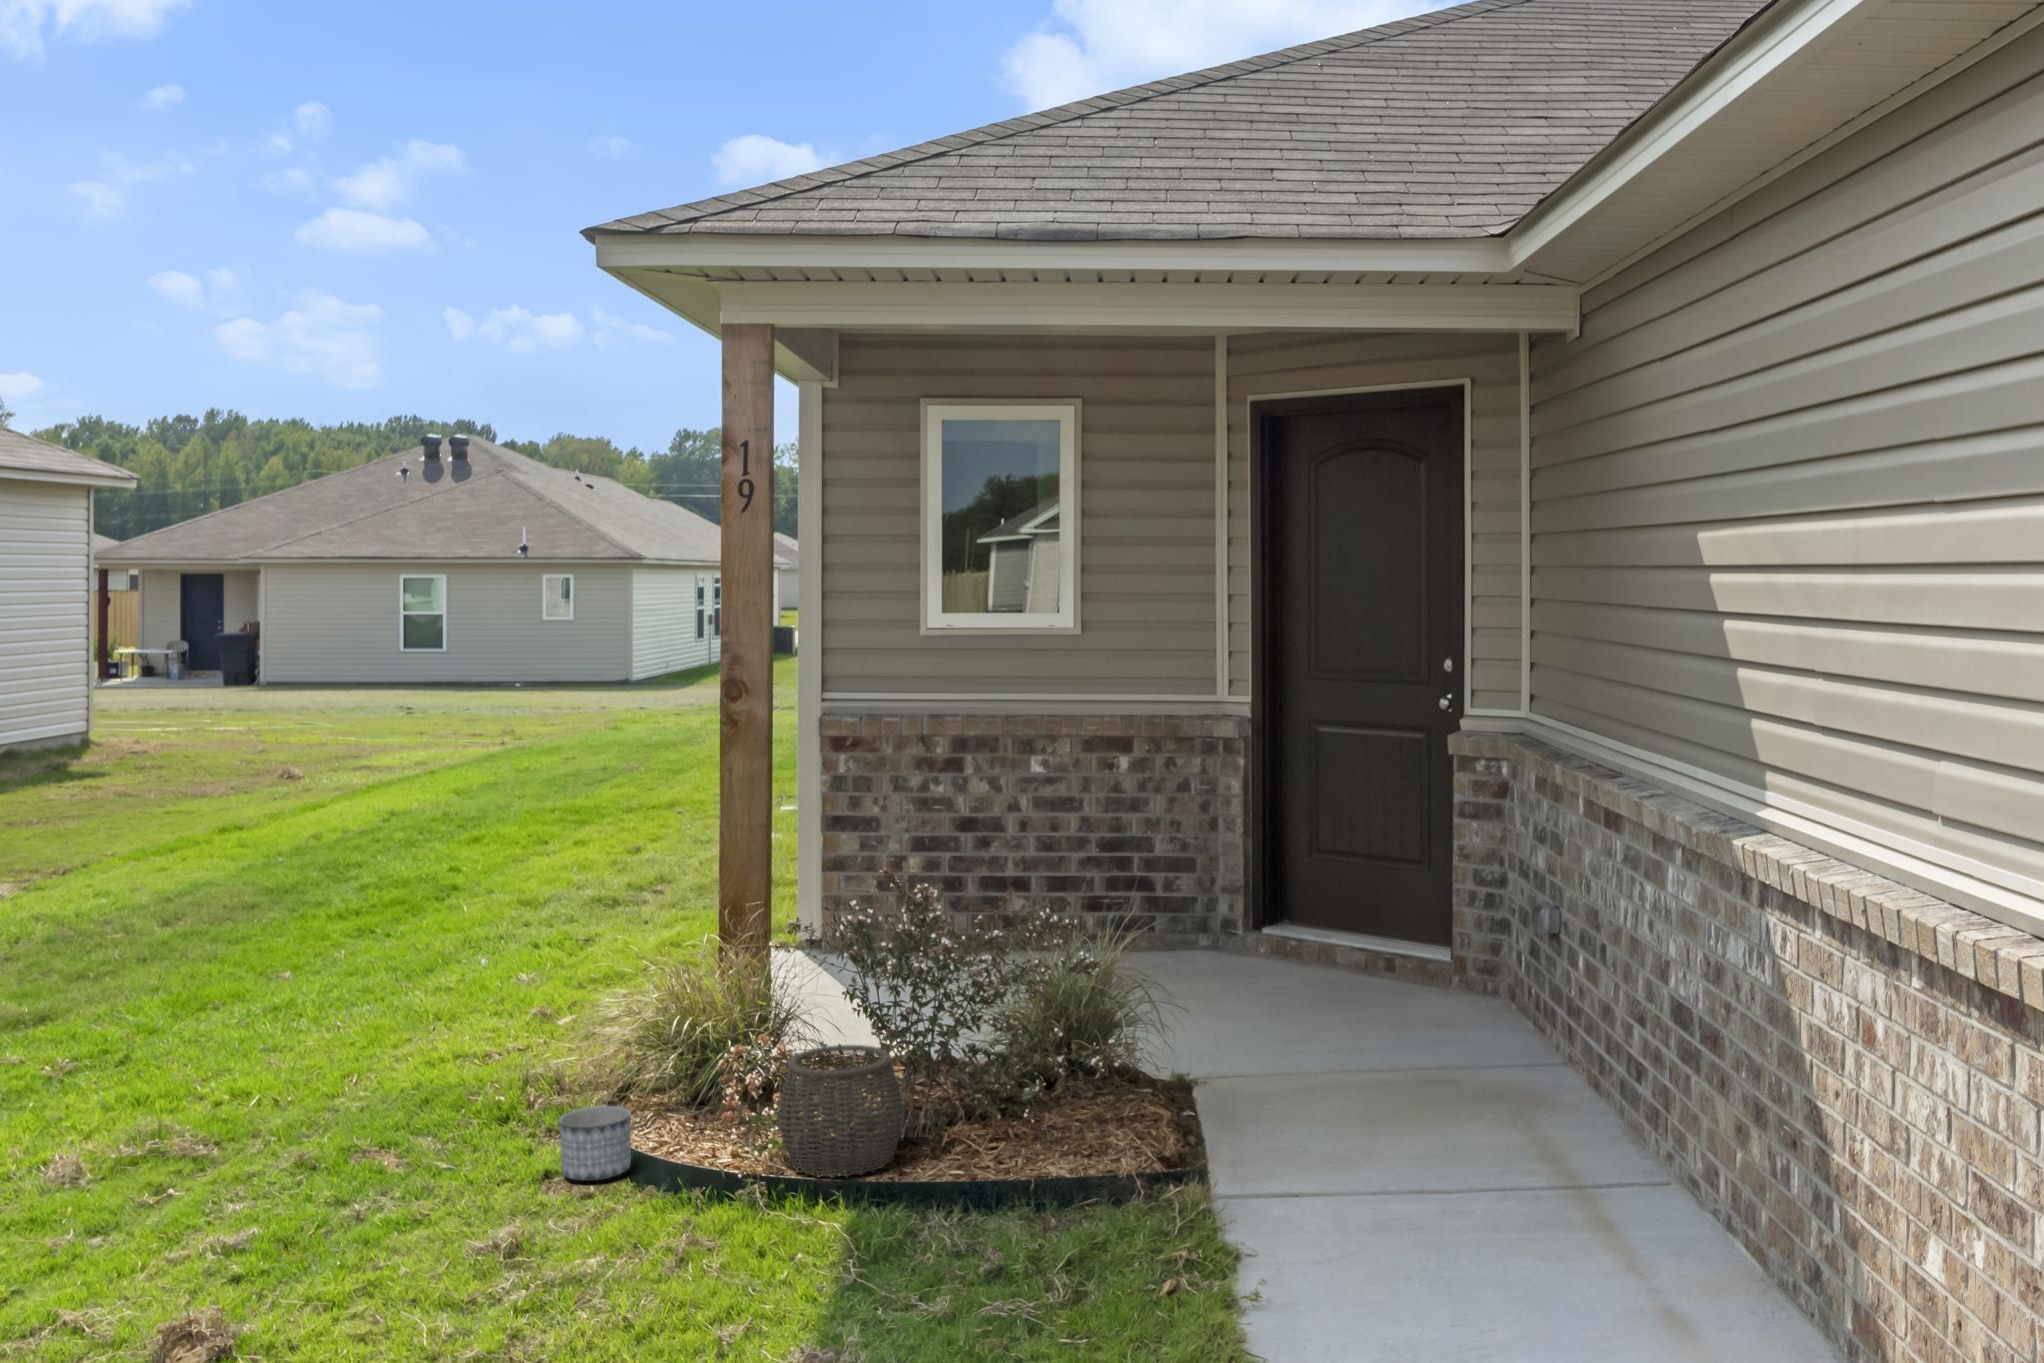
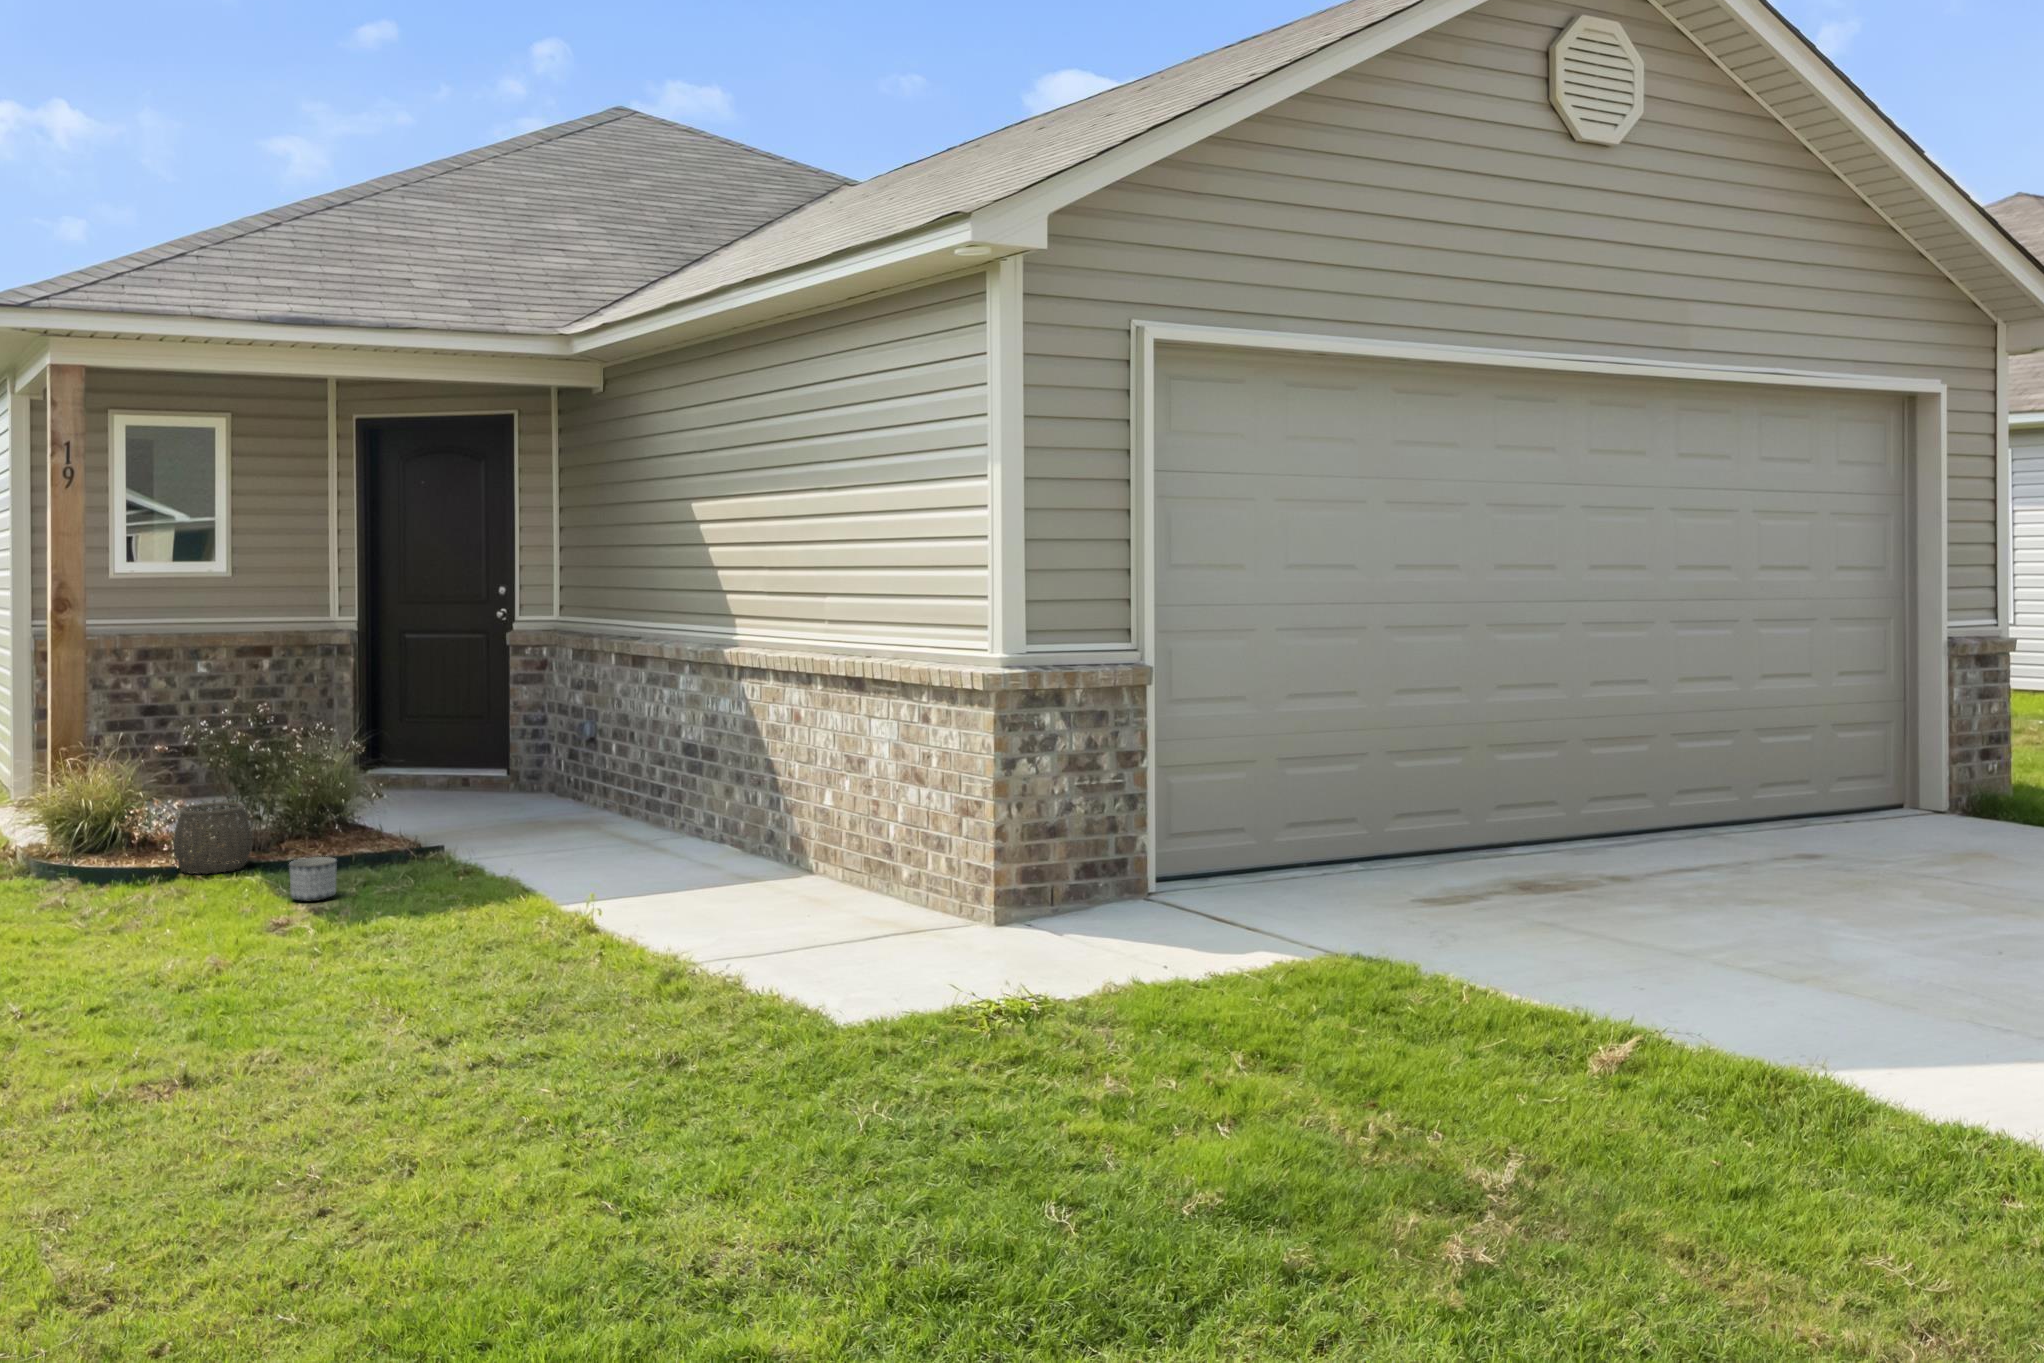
planter: present [559,1106,631,1181] -> present [289,857,337,902]

